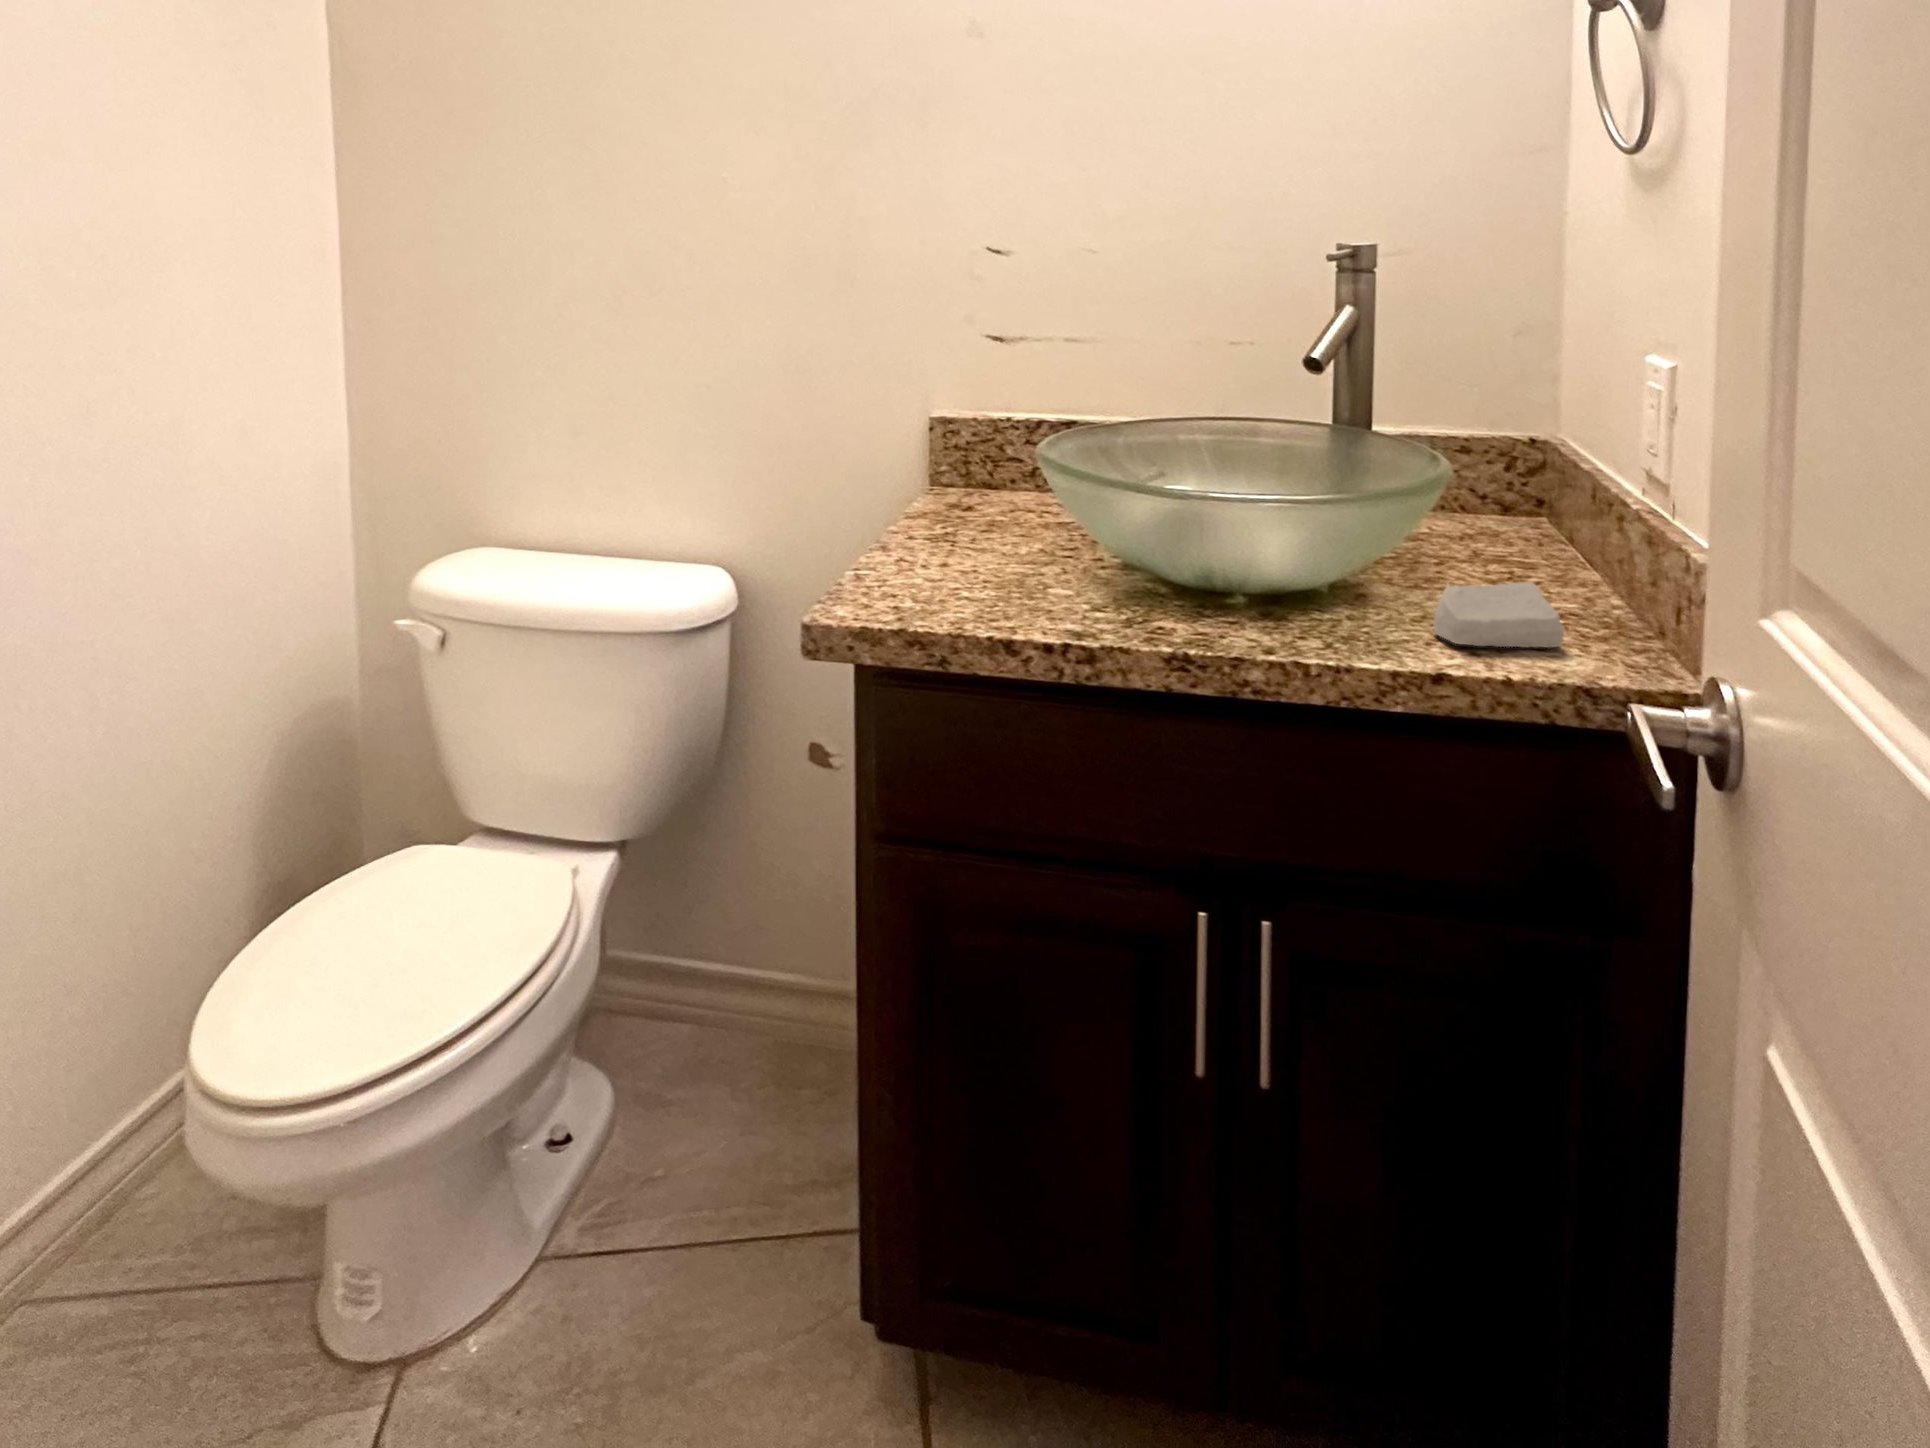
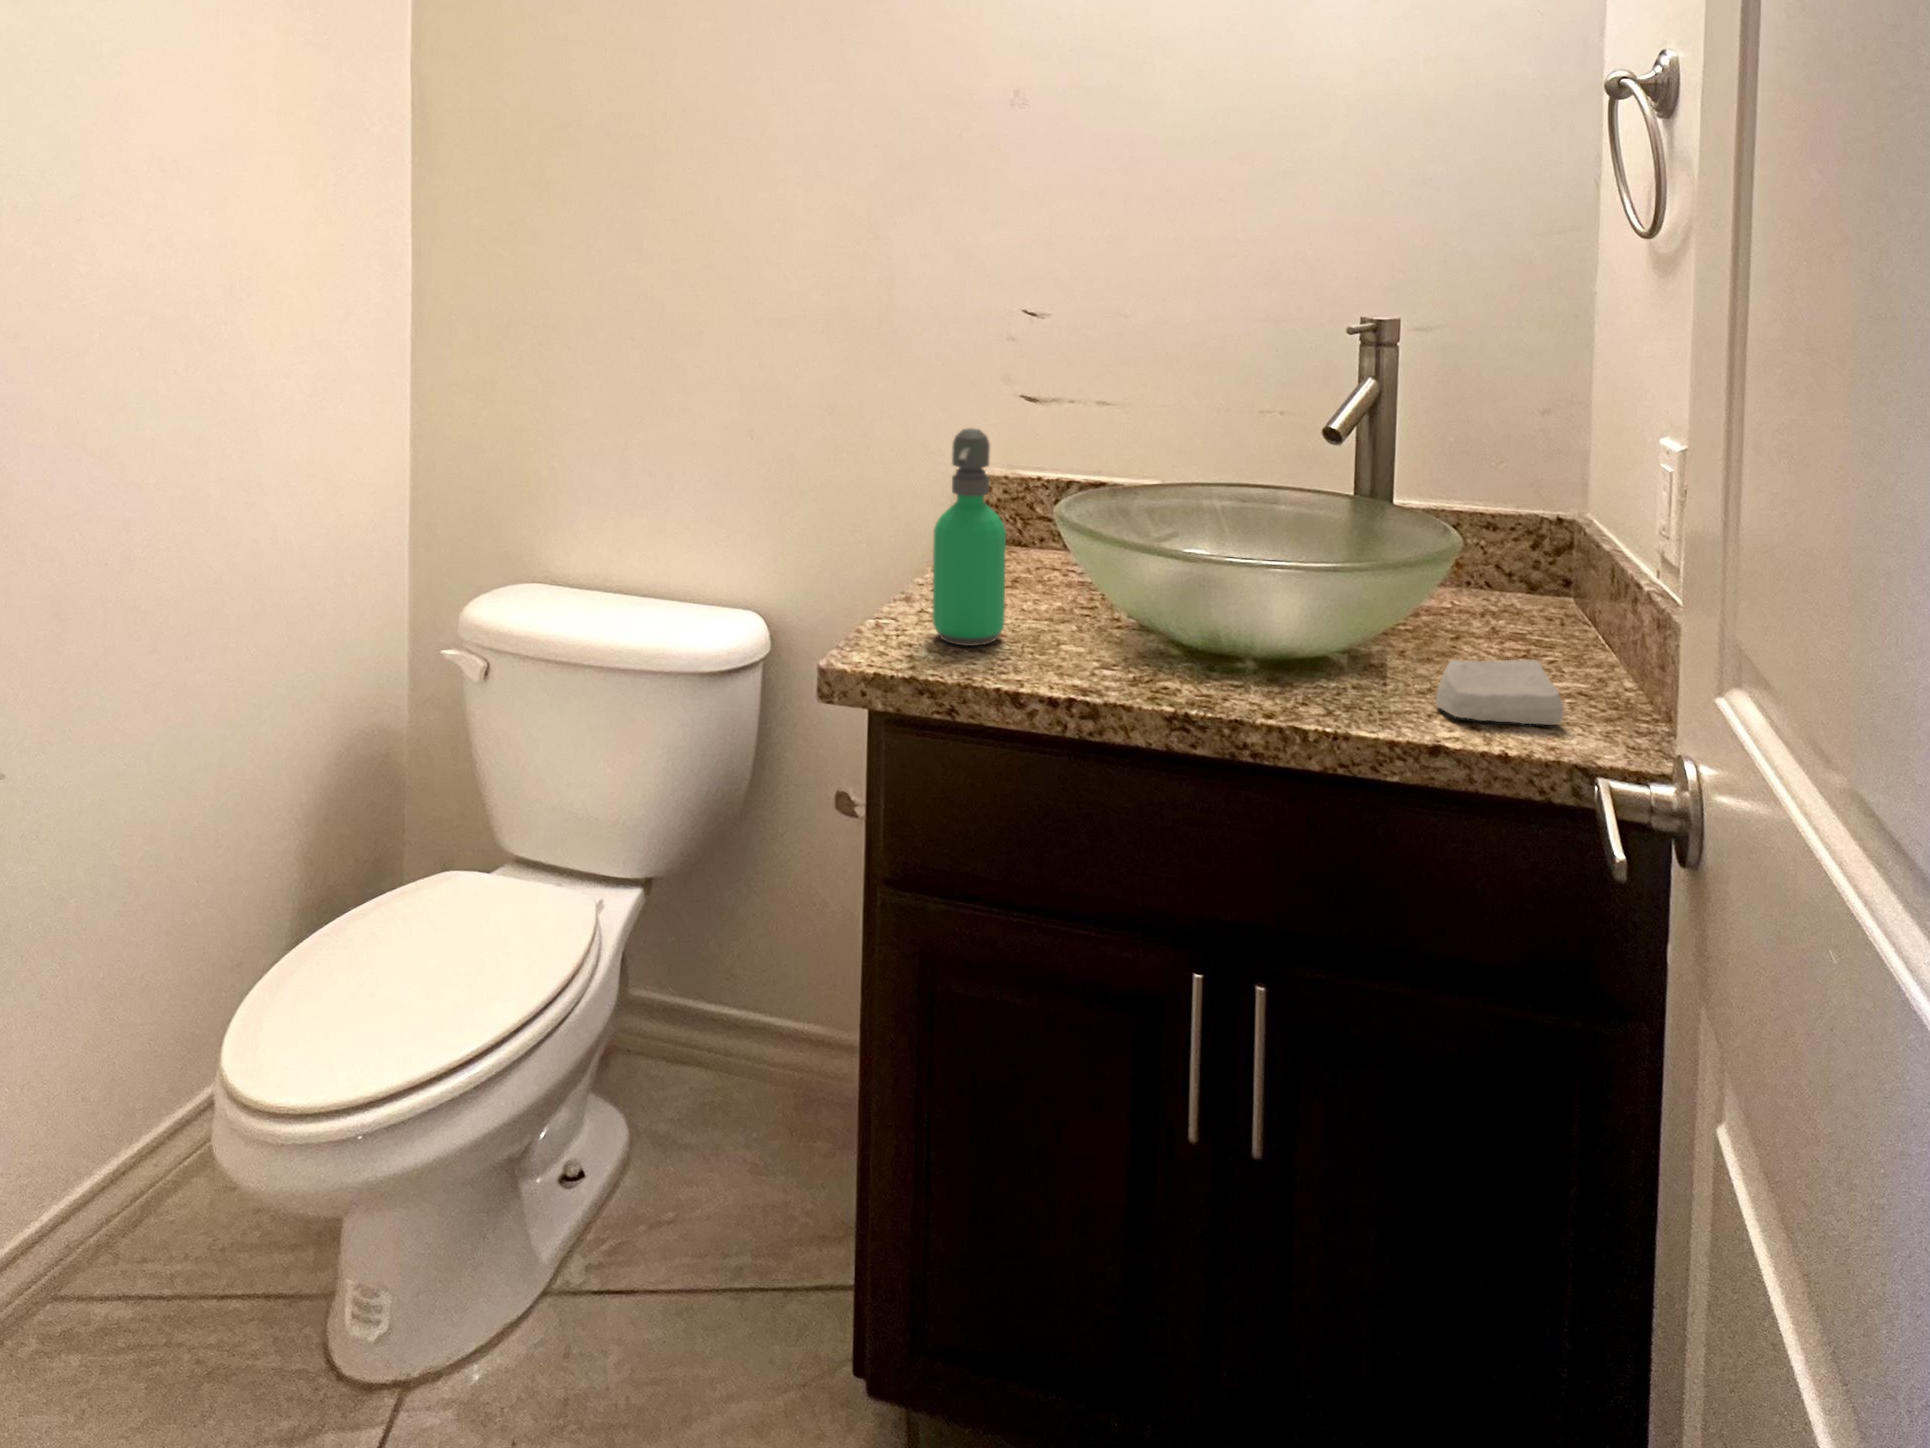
soap dispenser: none [913,370,988,592] -> present [933,428,1006,646]

